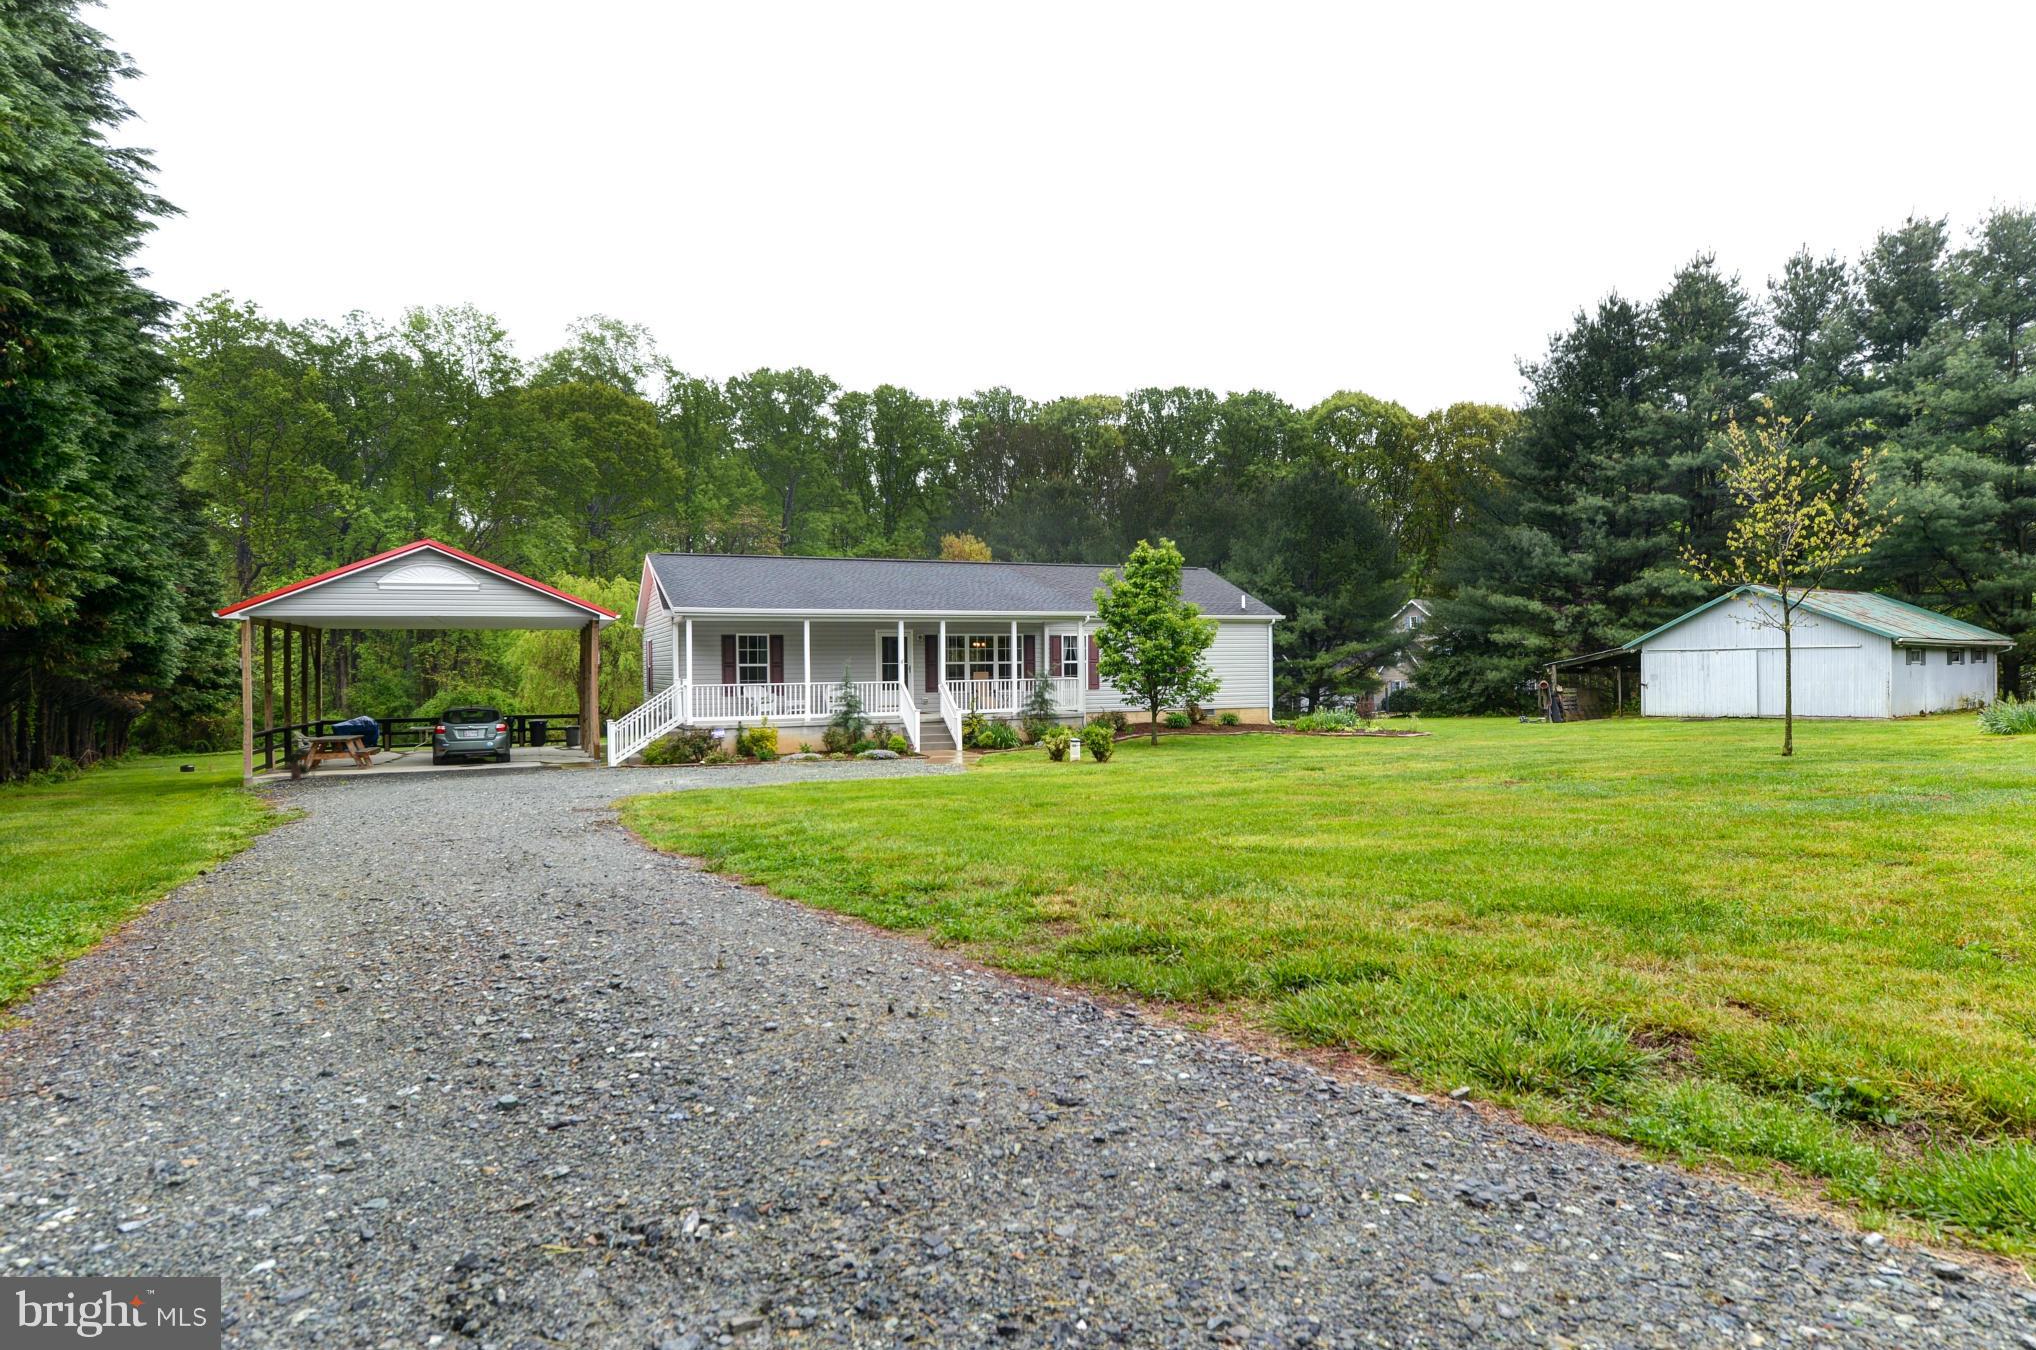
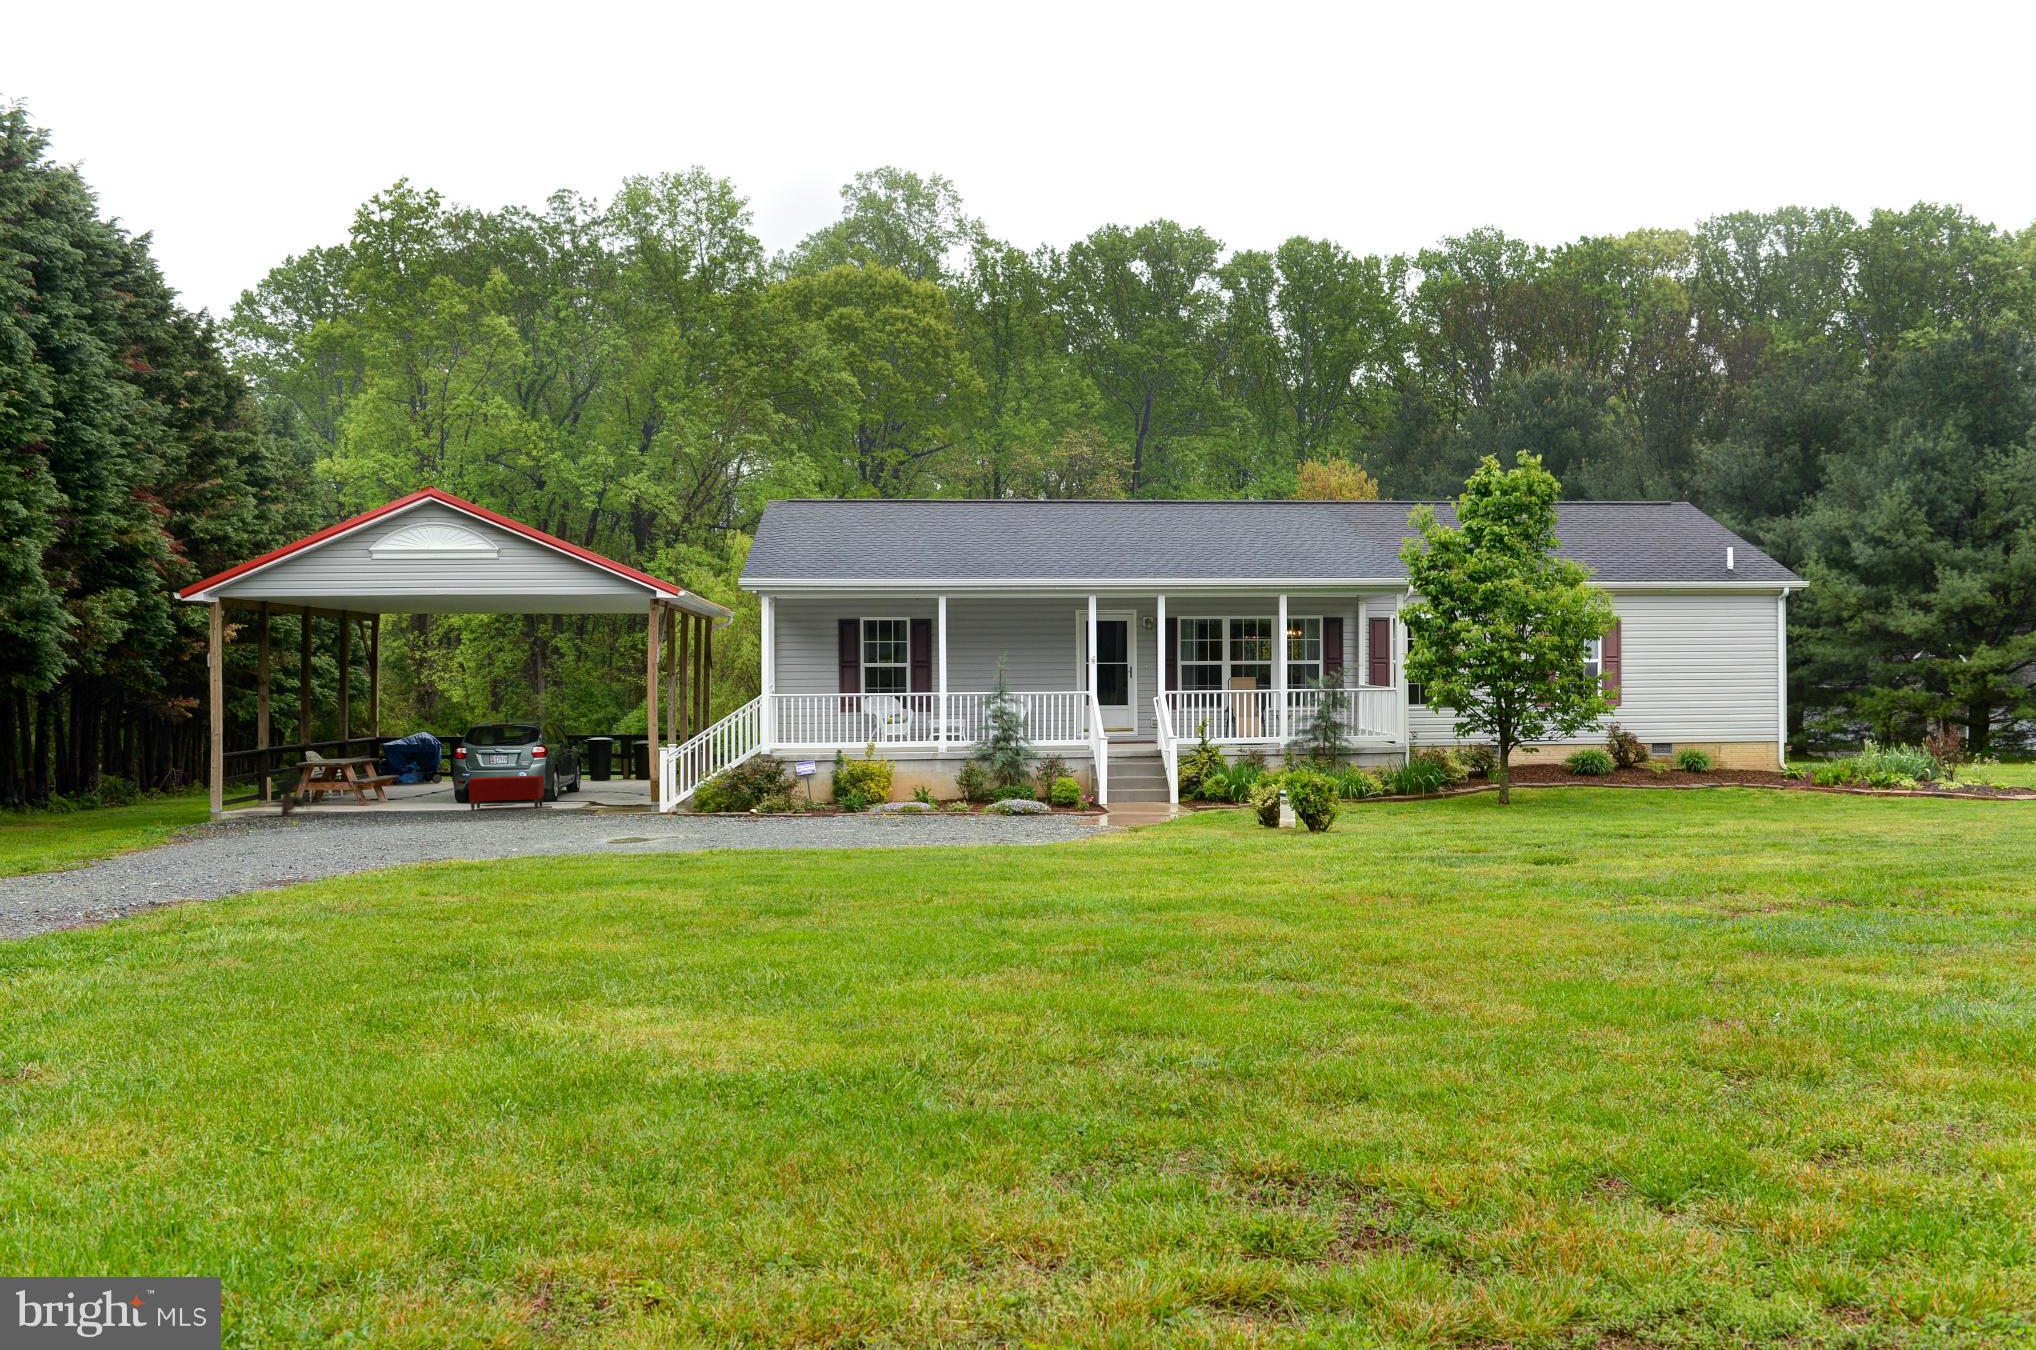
bench: none [445,745,504,772] -> present [469,775,544,811]

